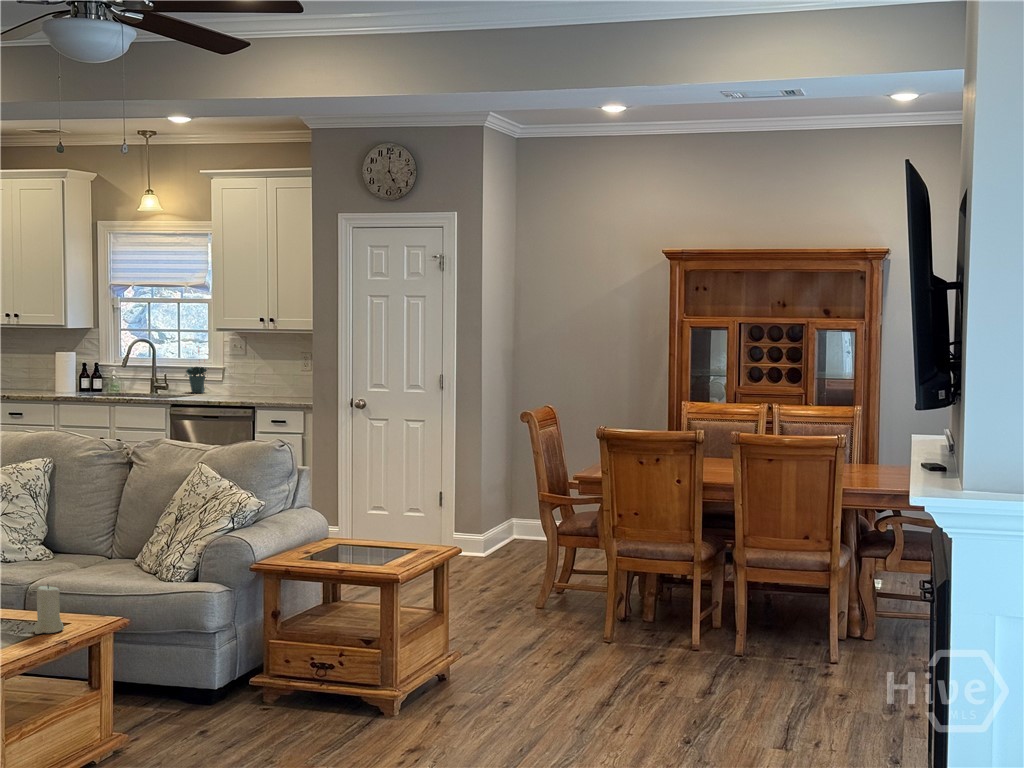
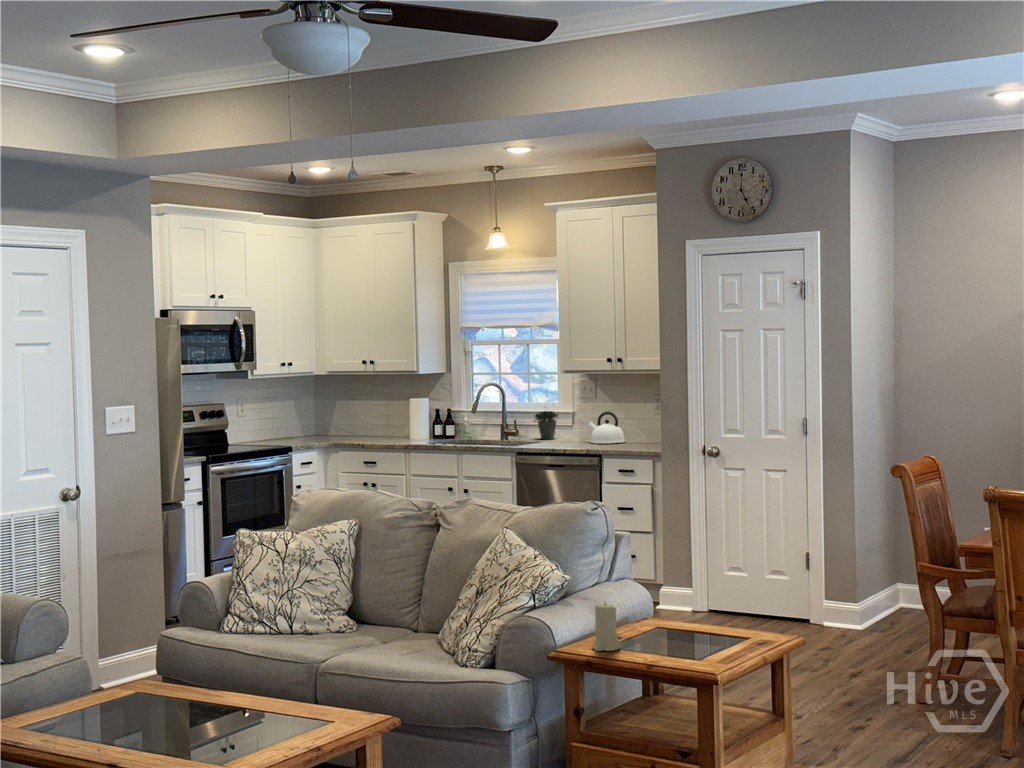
kettle: none [238,368,275,397] -> present [587,412,625,444]
candle: present [33,584,64,634] -> present [592,603,621,651]

